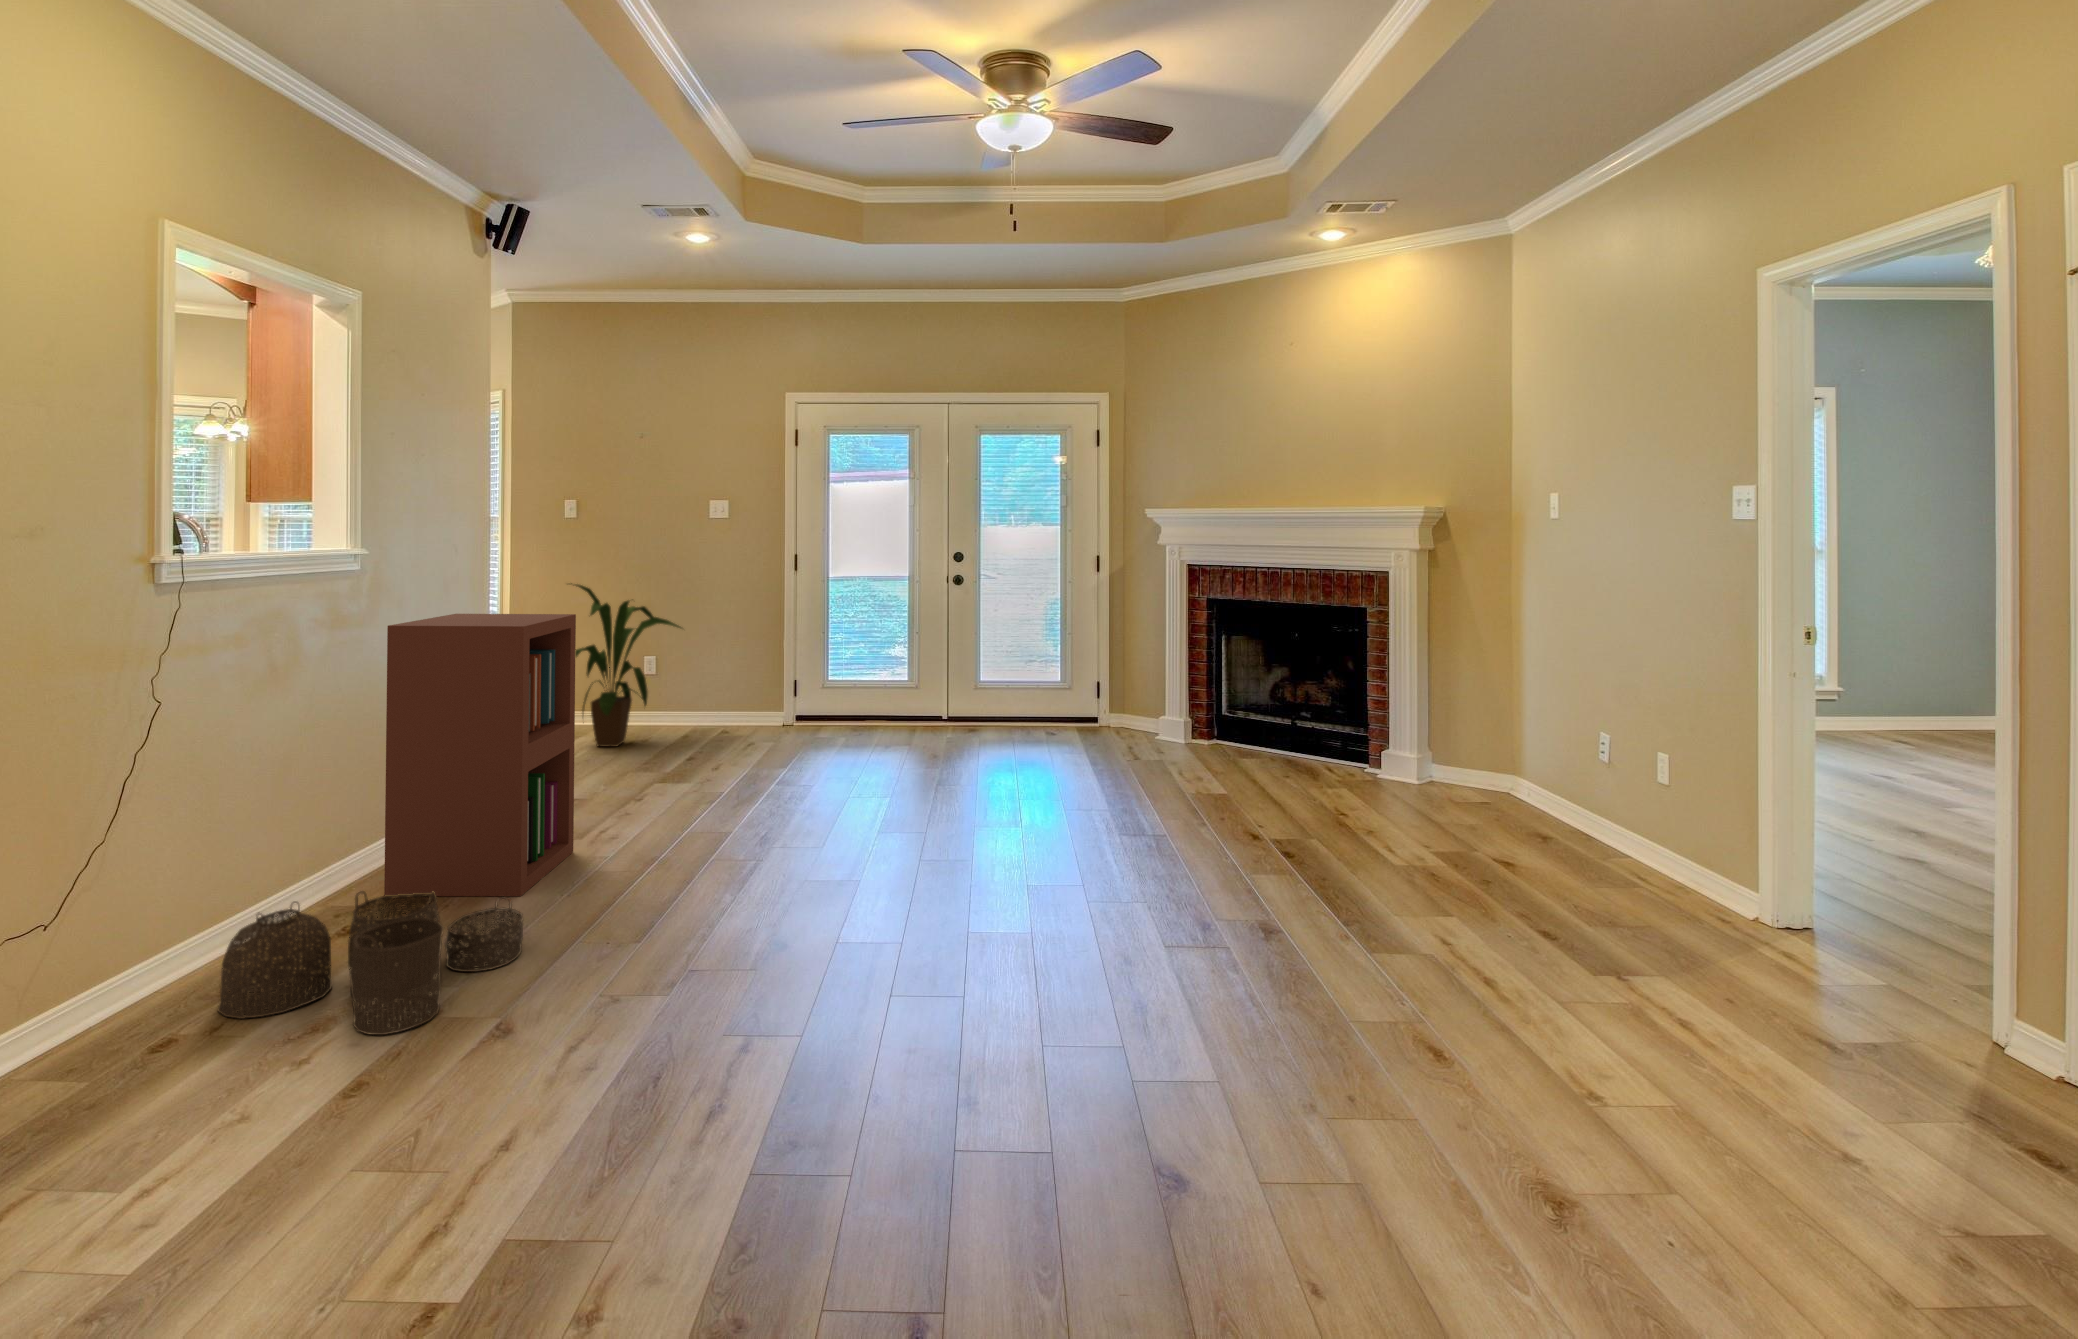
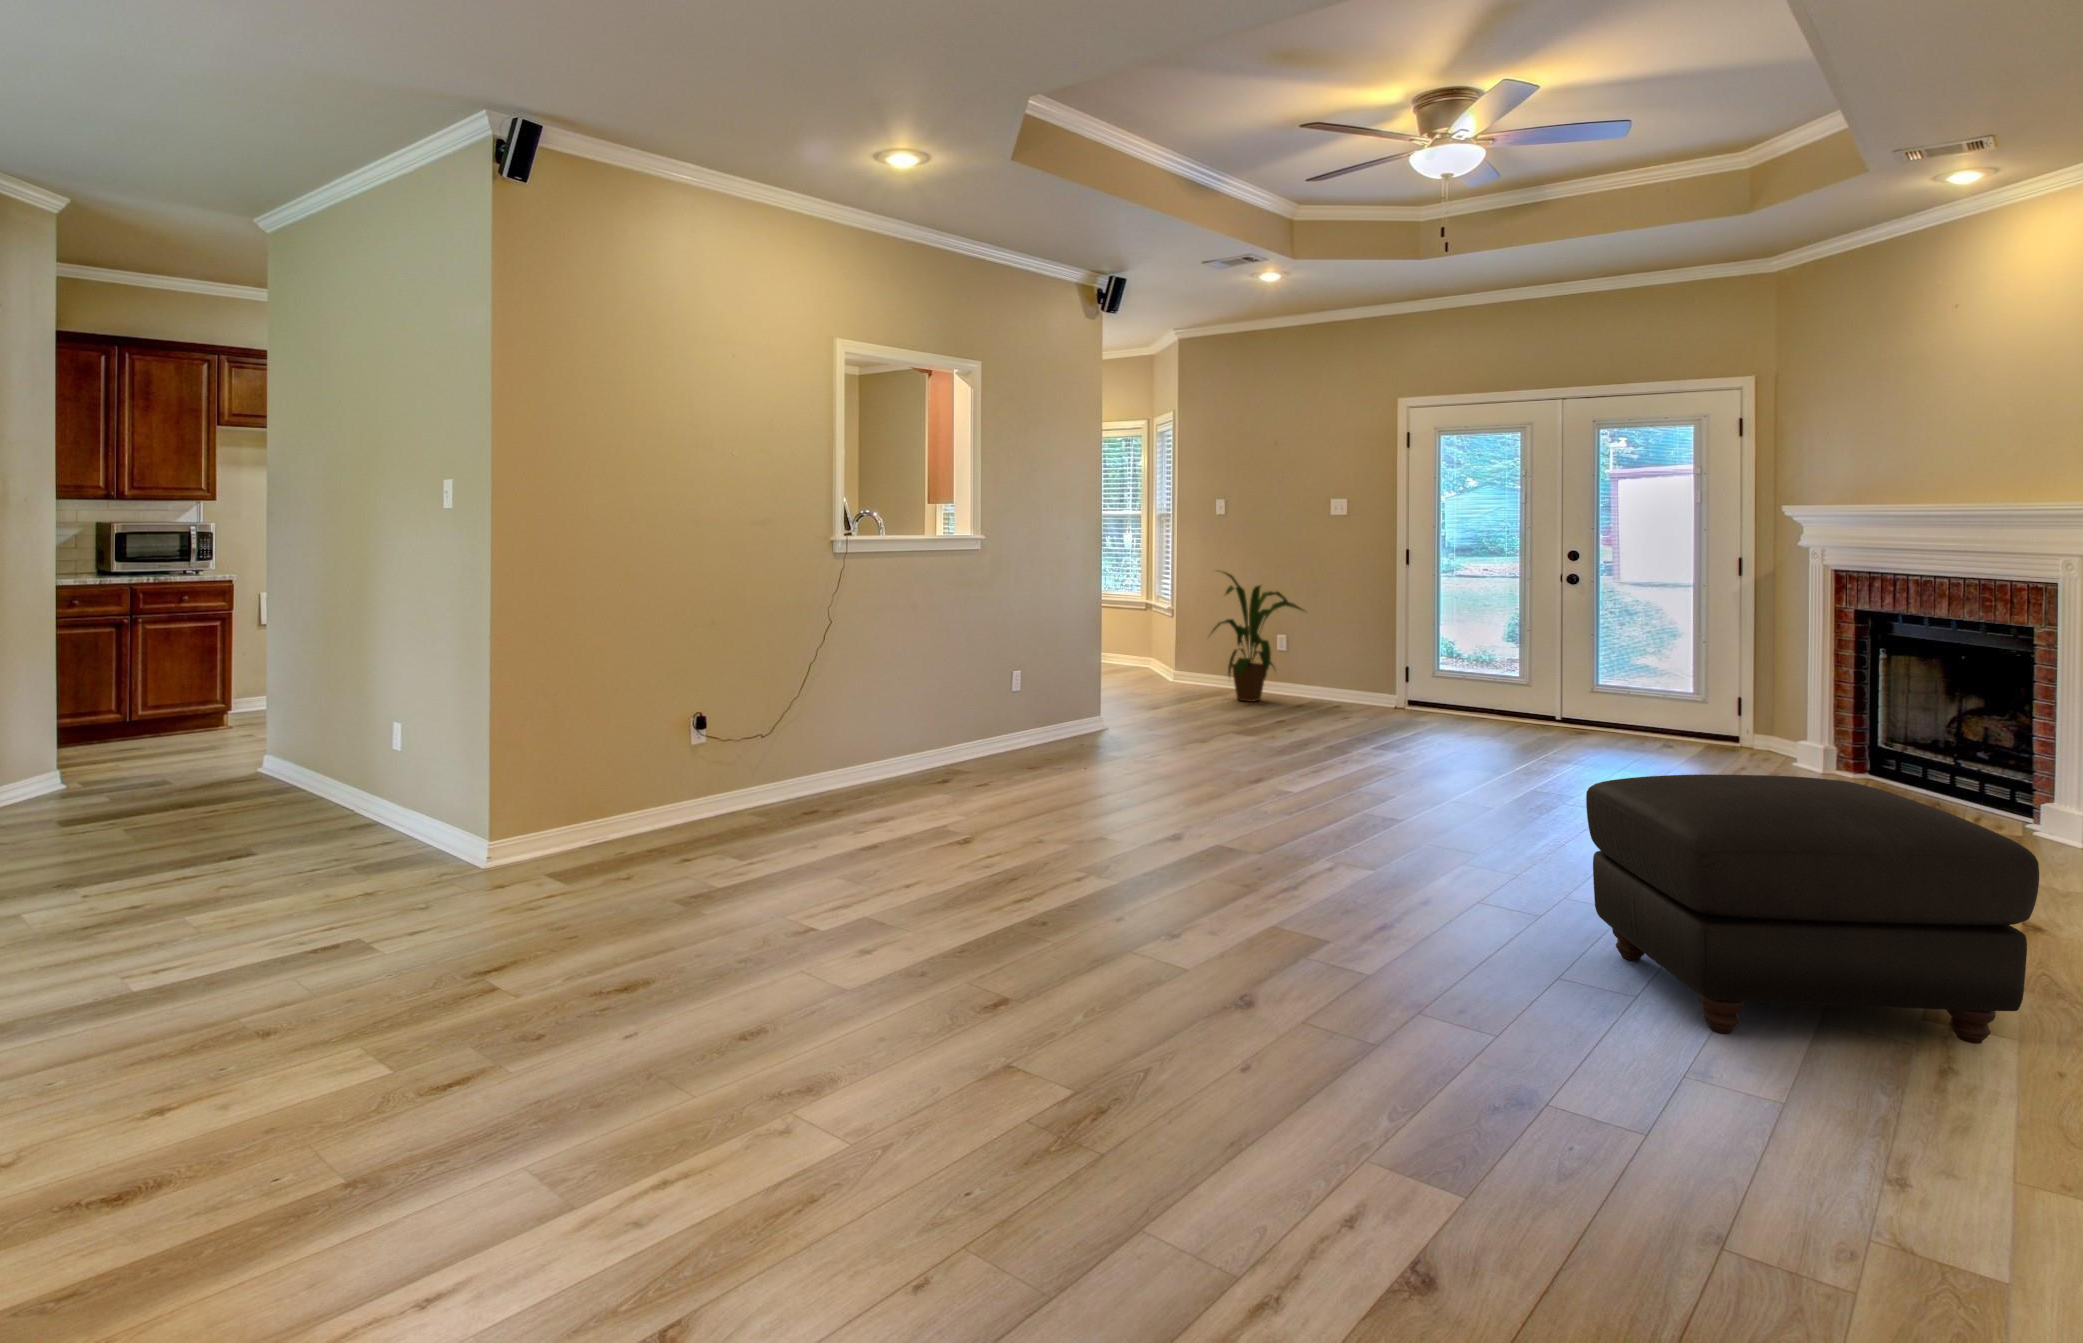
bookshelf: present [384,614,576,896] -> none [1041,583,1156,759]
ottoman: none [1491,801,1935,1195] -> present [1586,774,2039,1044]
woven basket: present [218,891,523,1035] -> none [944,724,1084,790]

